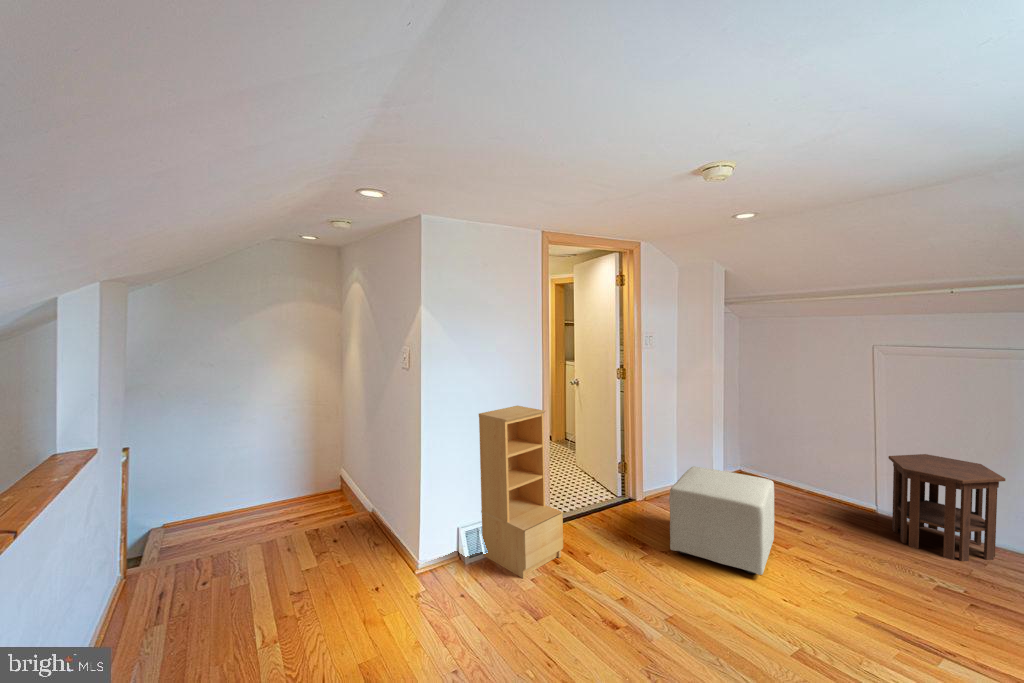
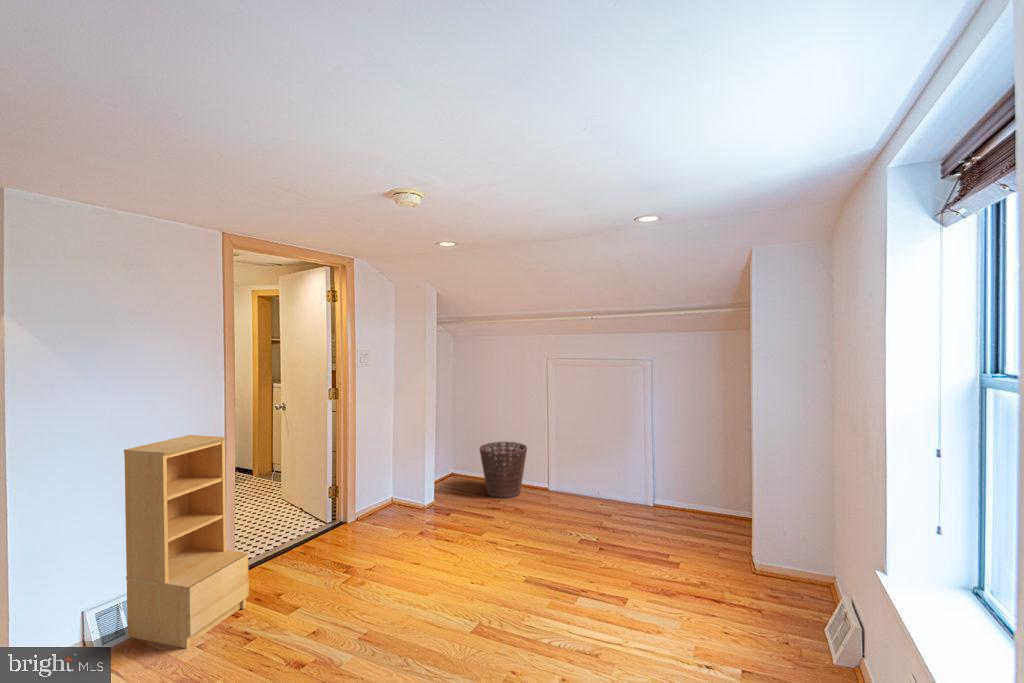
basket: none [780,441,848,509] -> present [480,442,527,498]
side table: present [888,454,1005,561] -> none [552,441,615,518]
ottoman: present [669,466,774,575] -> none [374,478,469,569]

